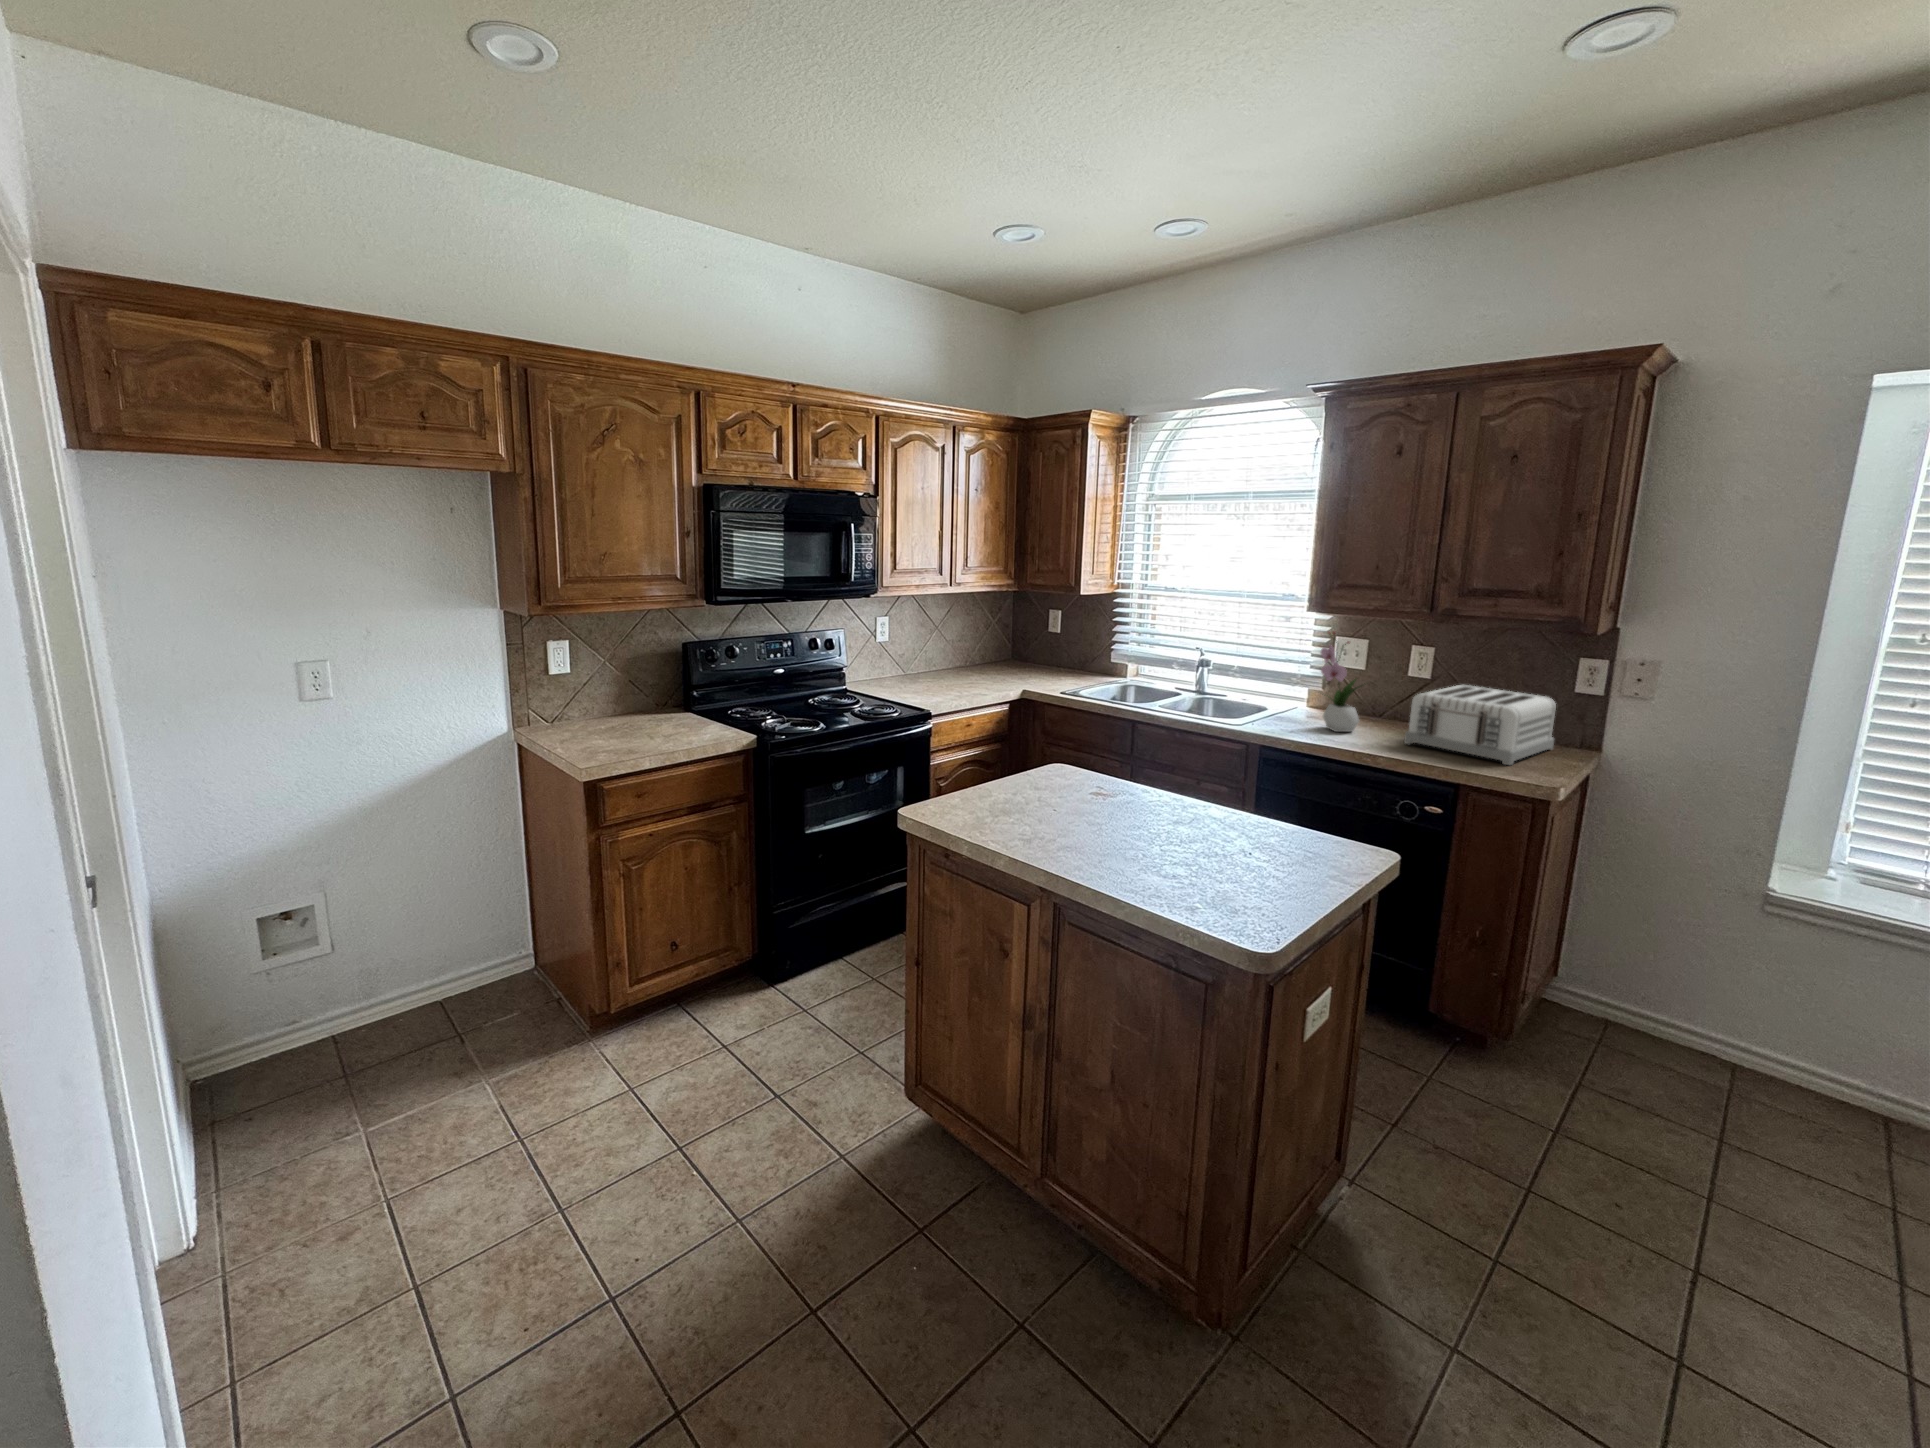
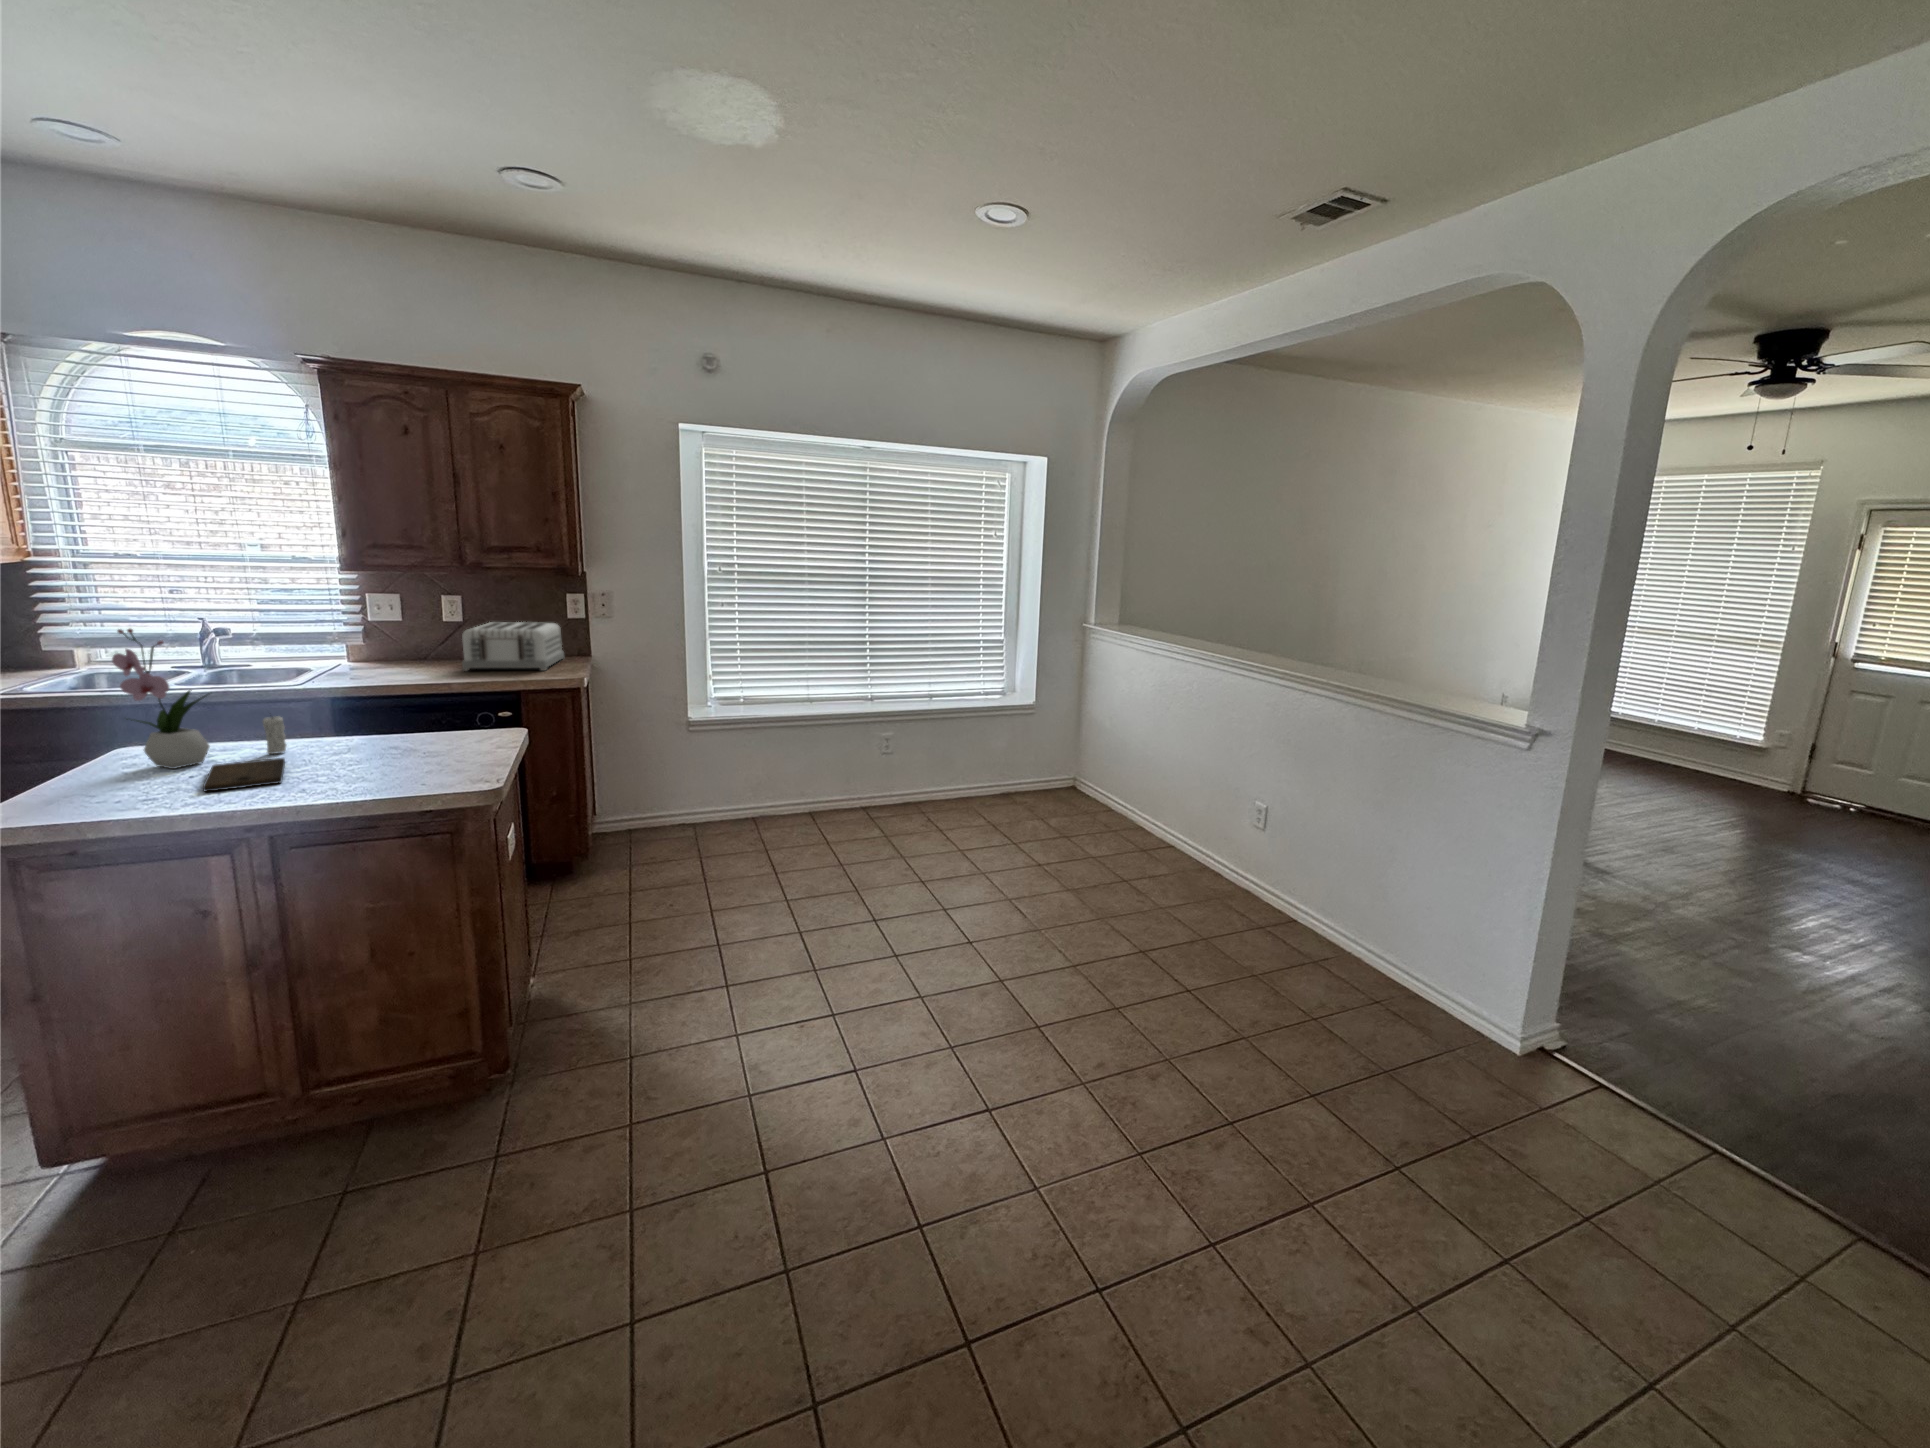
flower arrangement: present [1321,632,1360,732] -> present [112,629,210,769]
candle: none [1135,770,1155,817] -> present [263,716,286,754]
cutting board: none [1050,817,1136,861] -> present [203,758,285,792]

